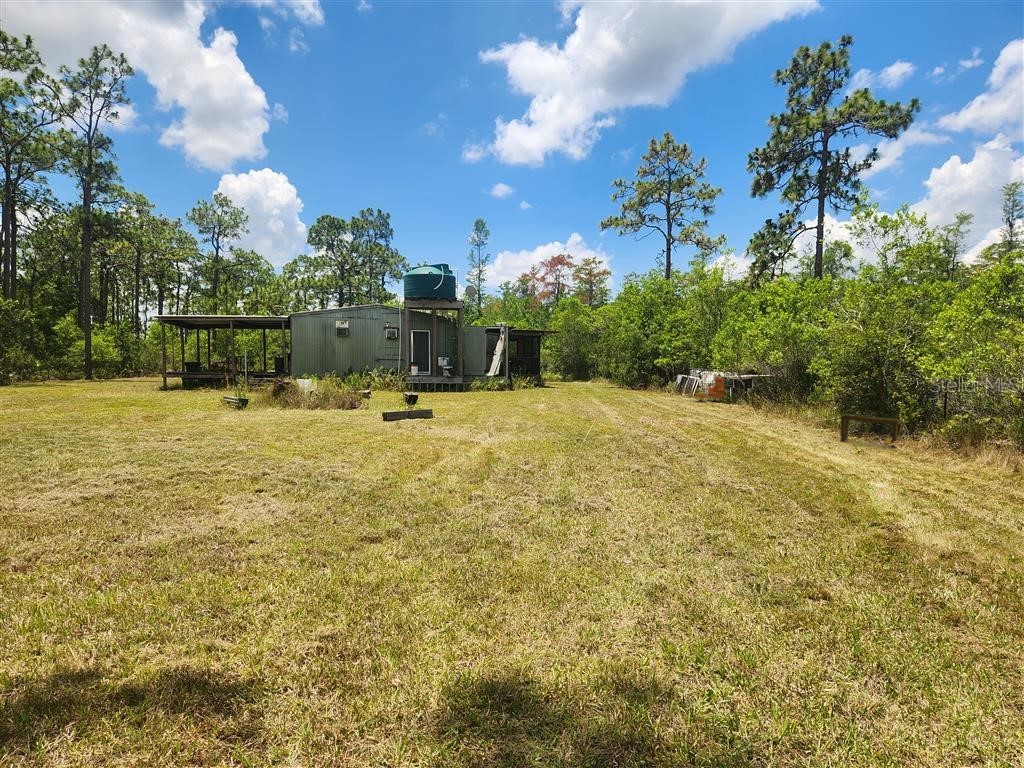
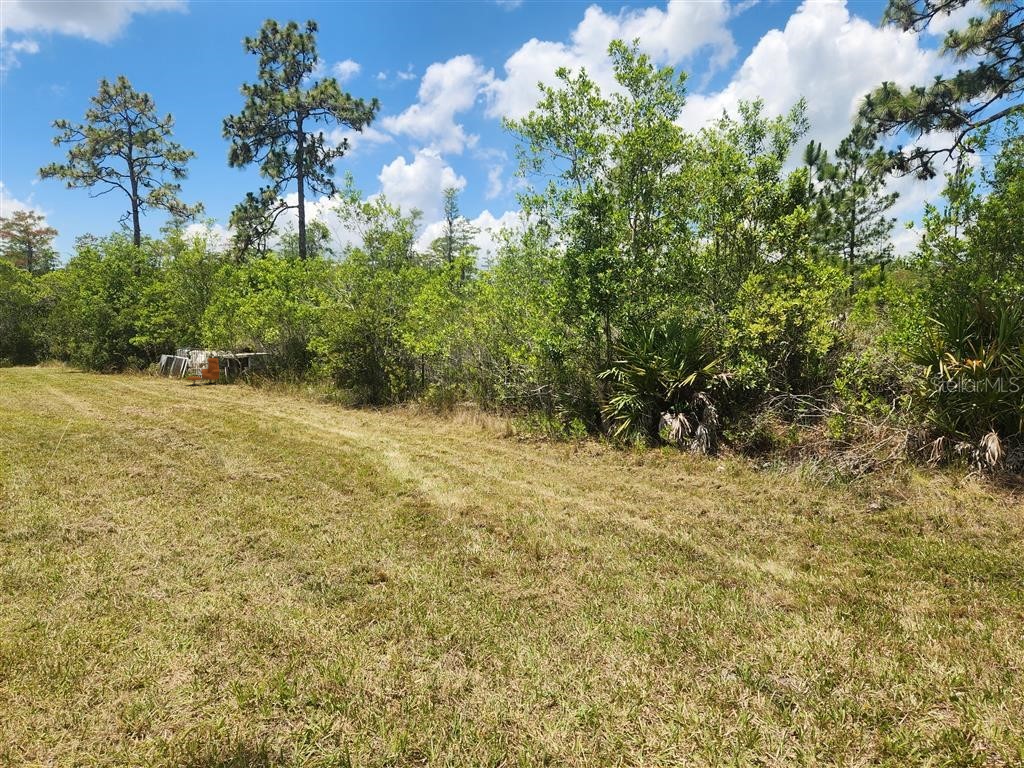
bench: present [840,415,901,448] -> none [321,384,363,406]

